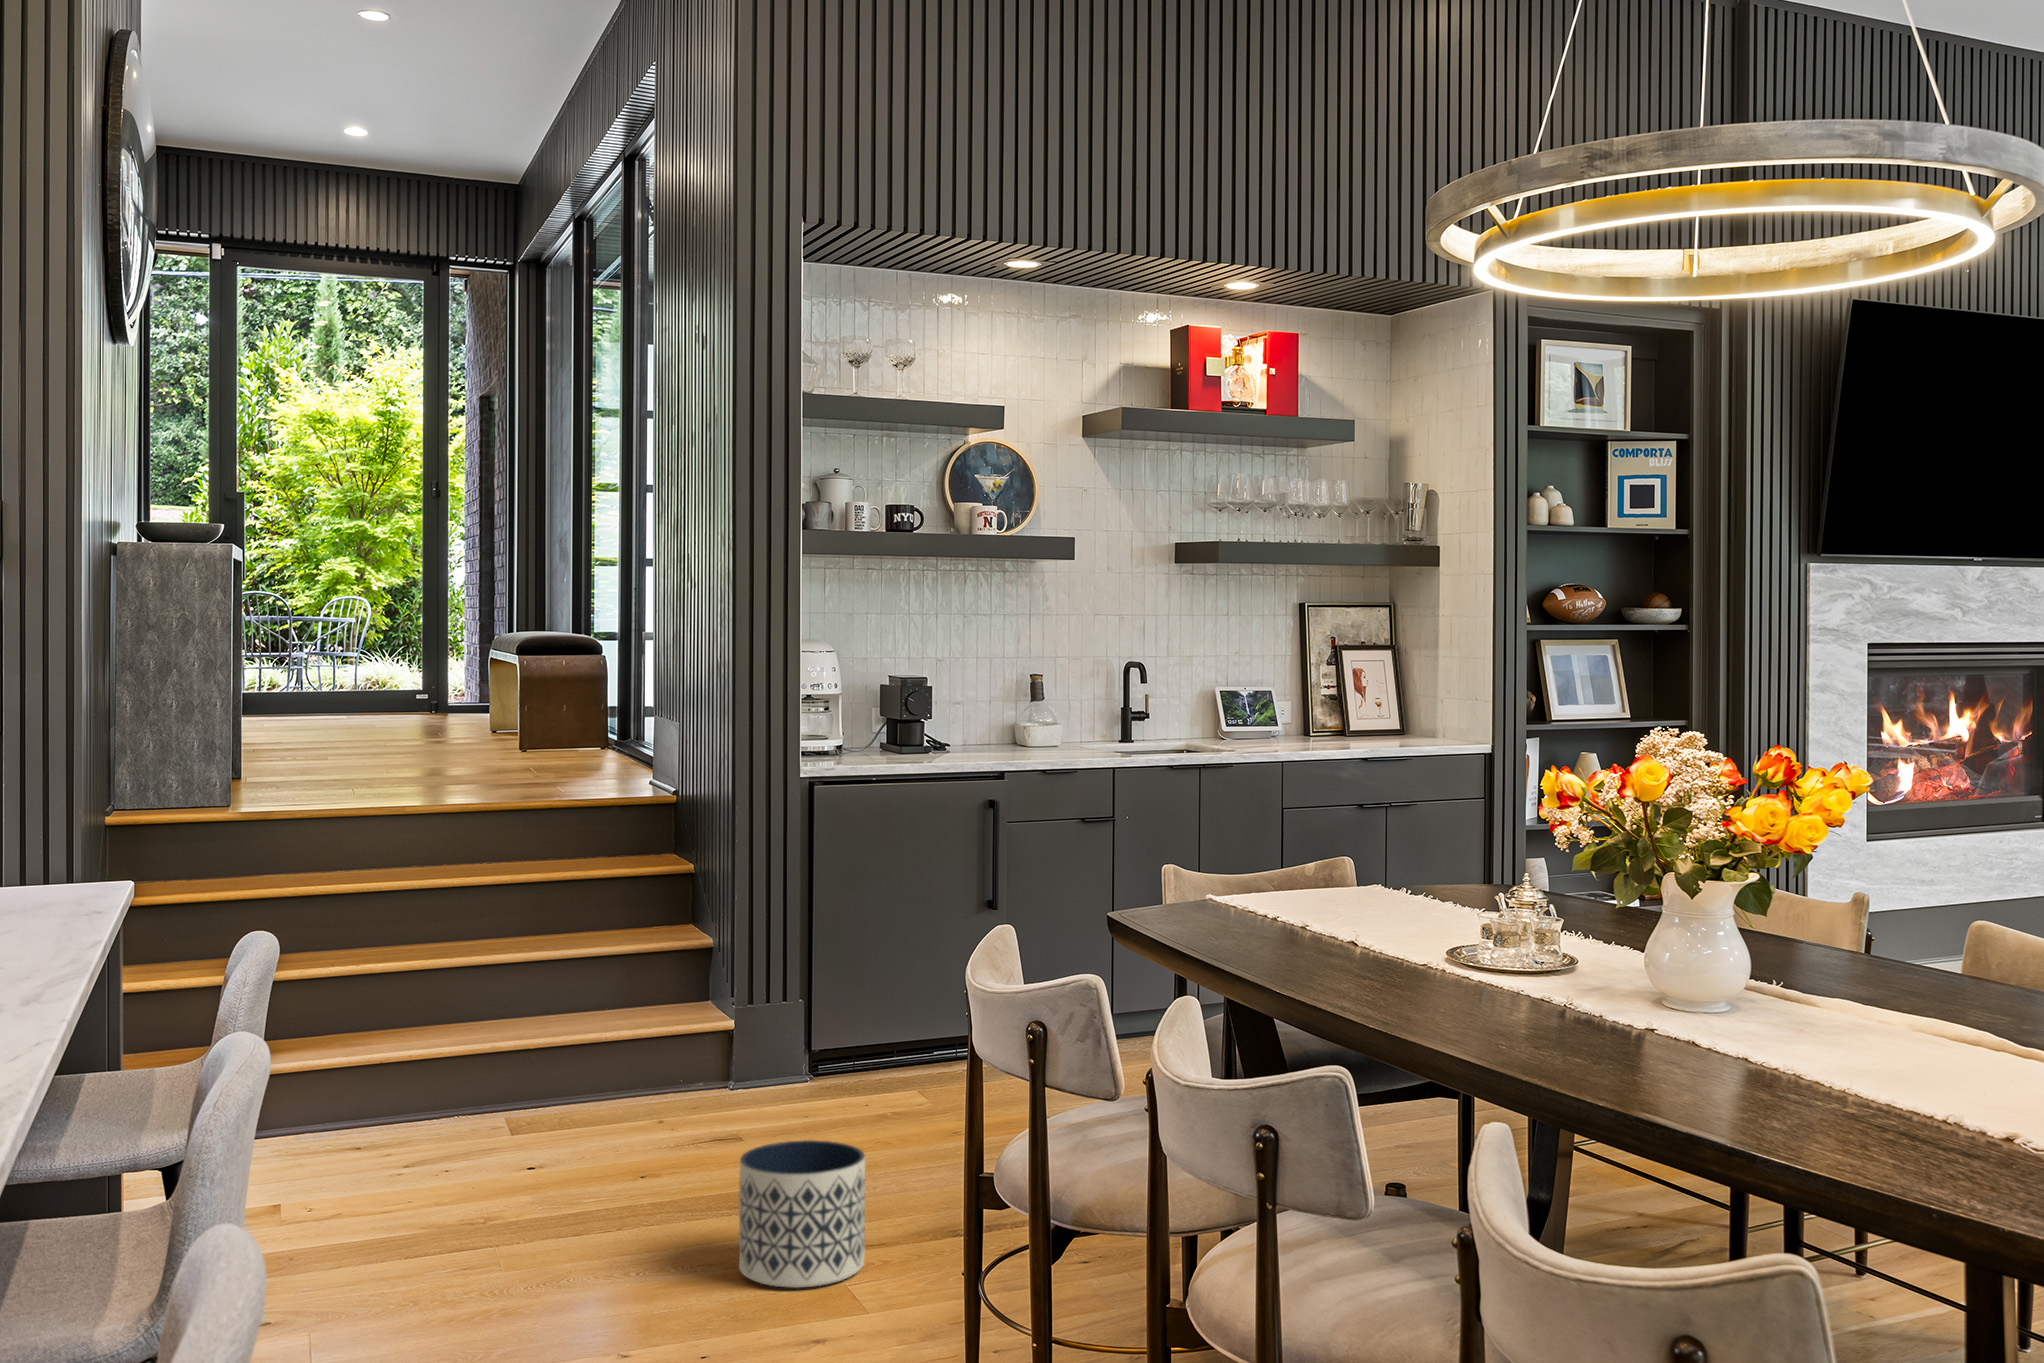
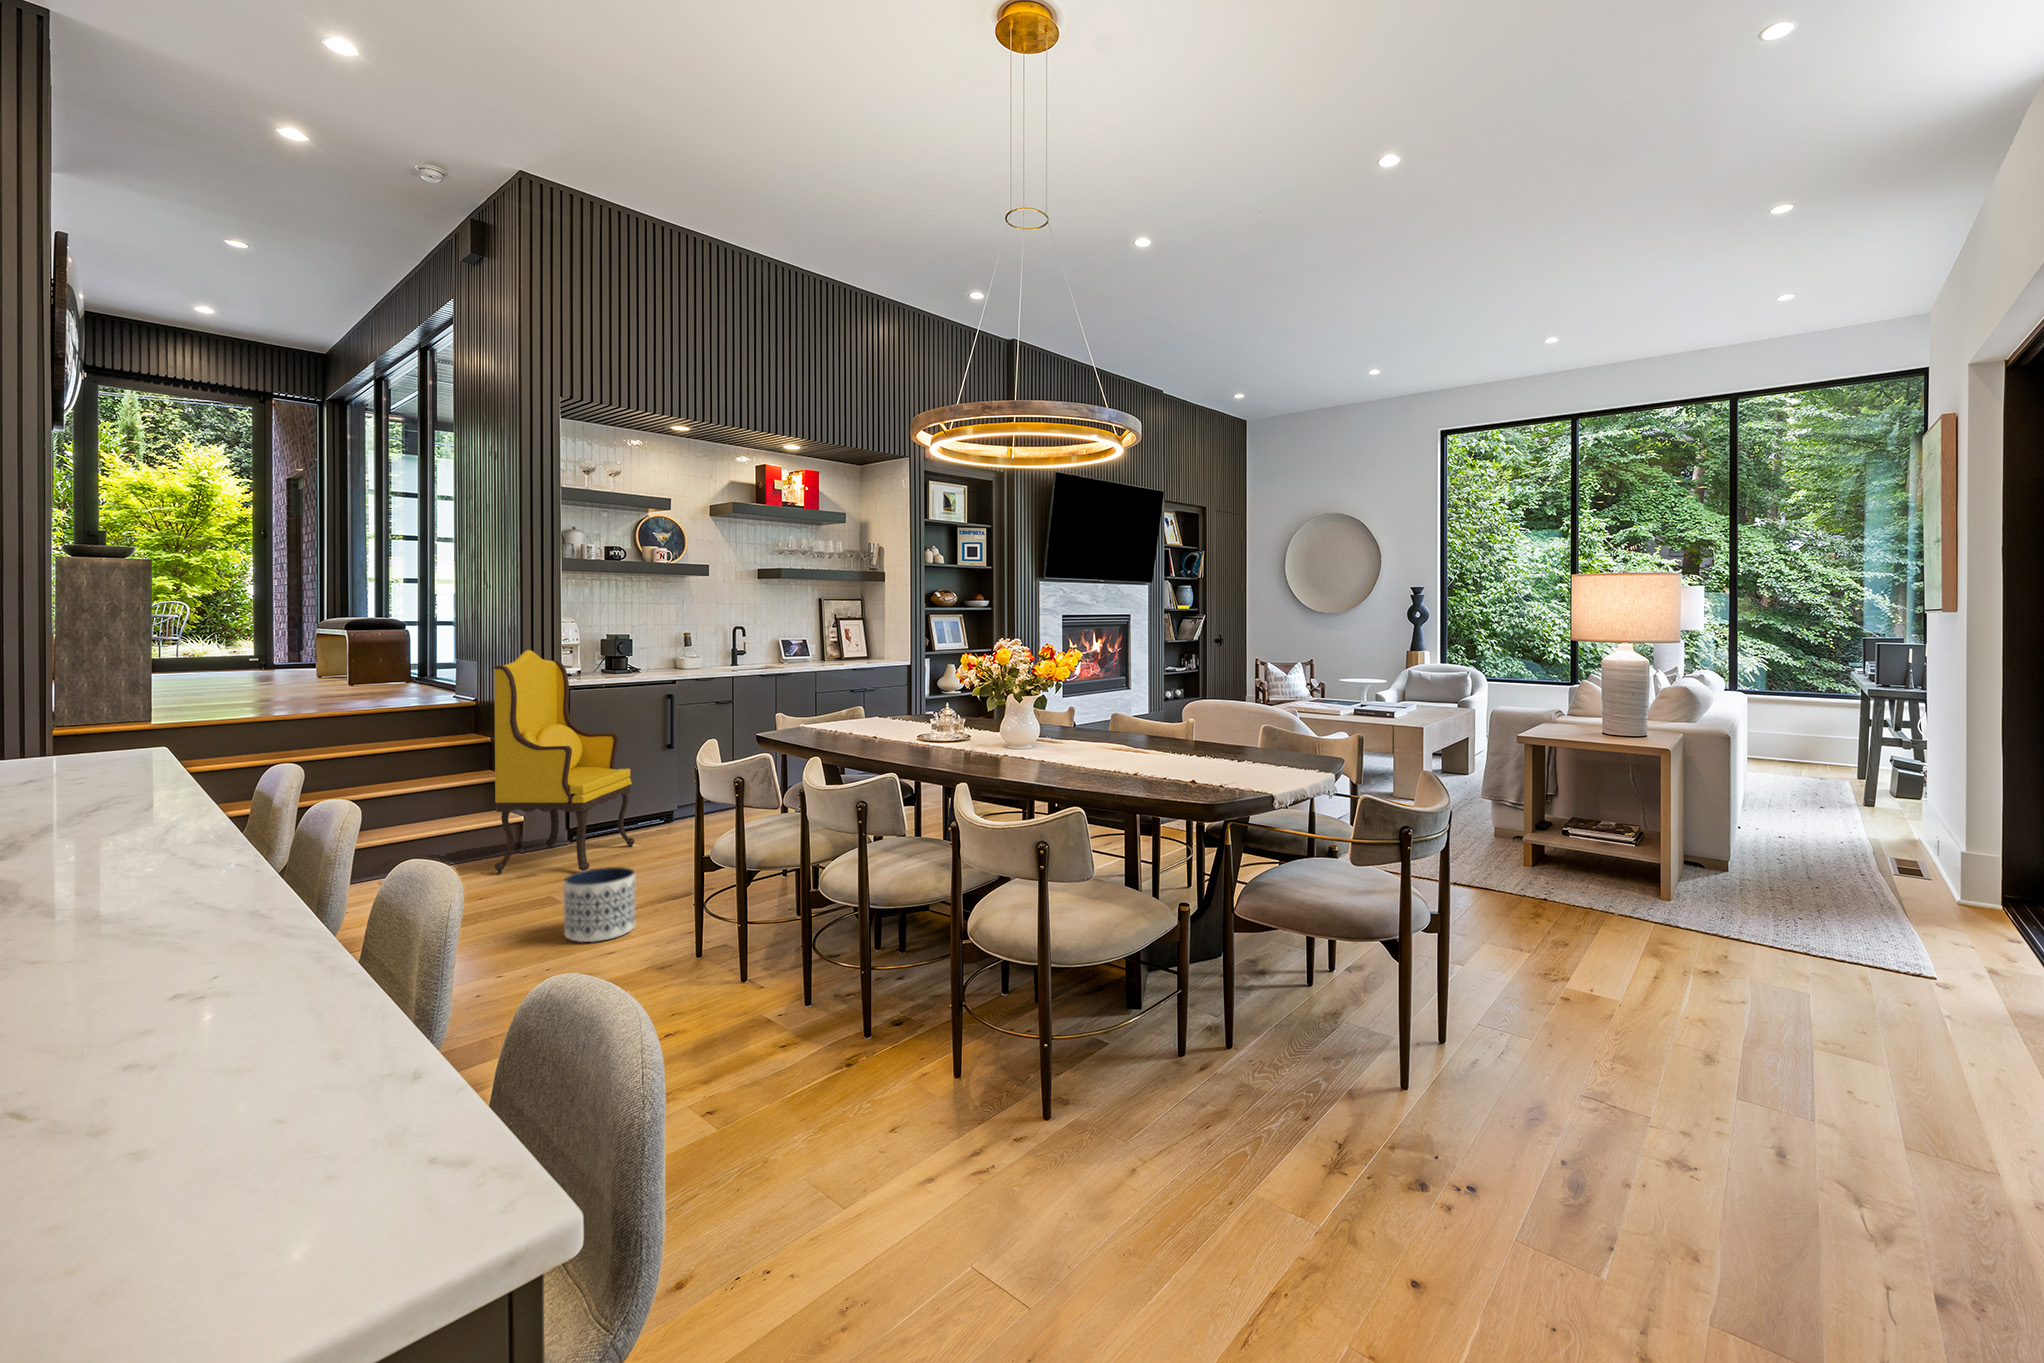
armchair: none [670,703,914,1141] -> present [494,650,635,874]

